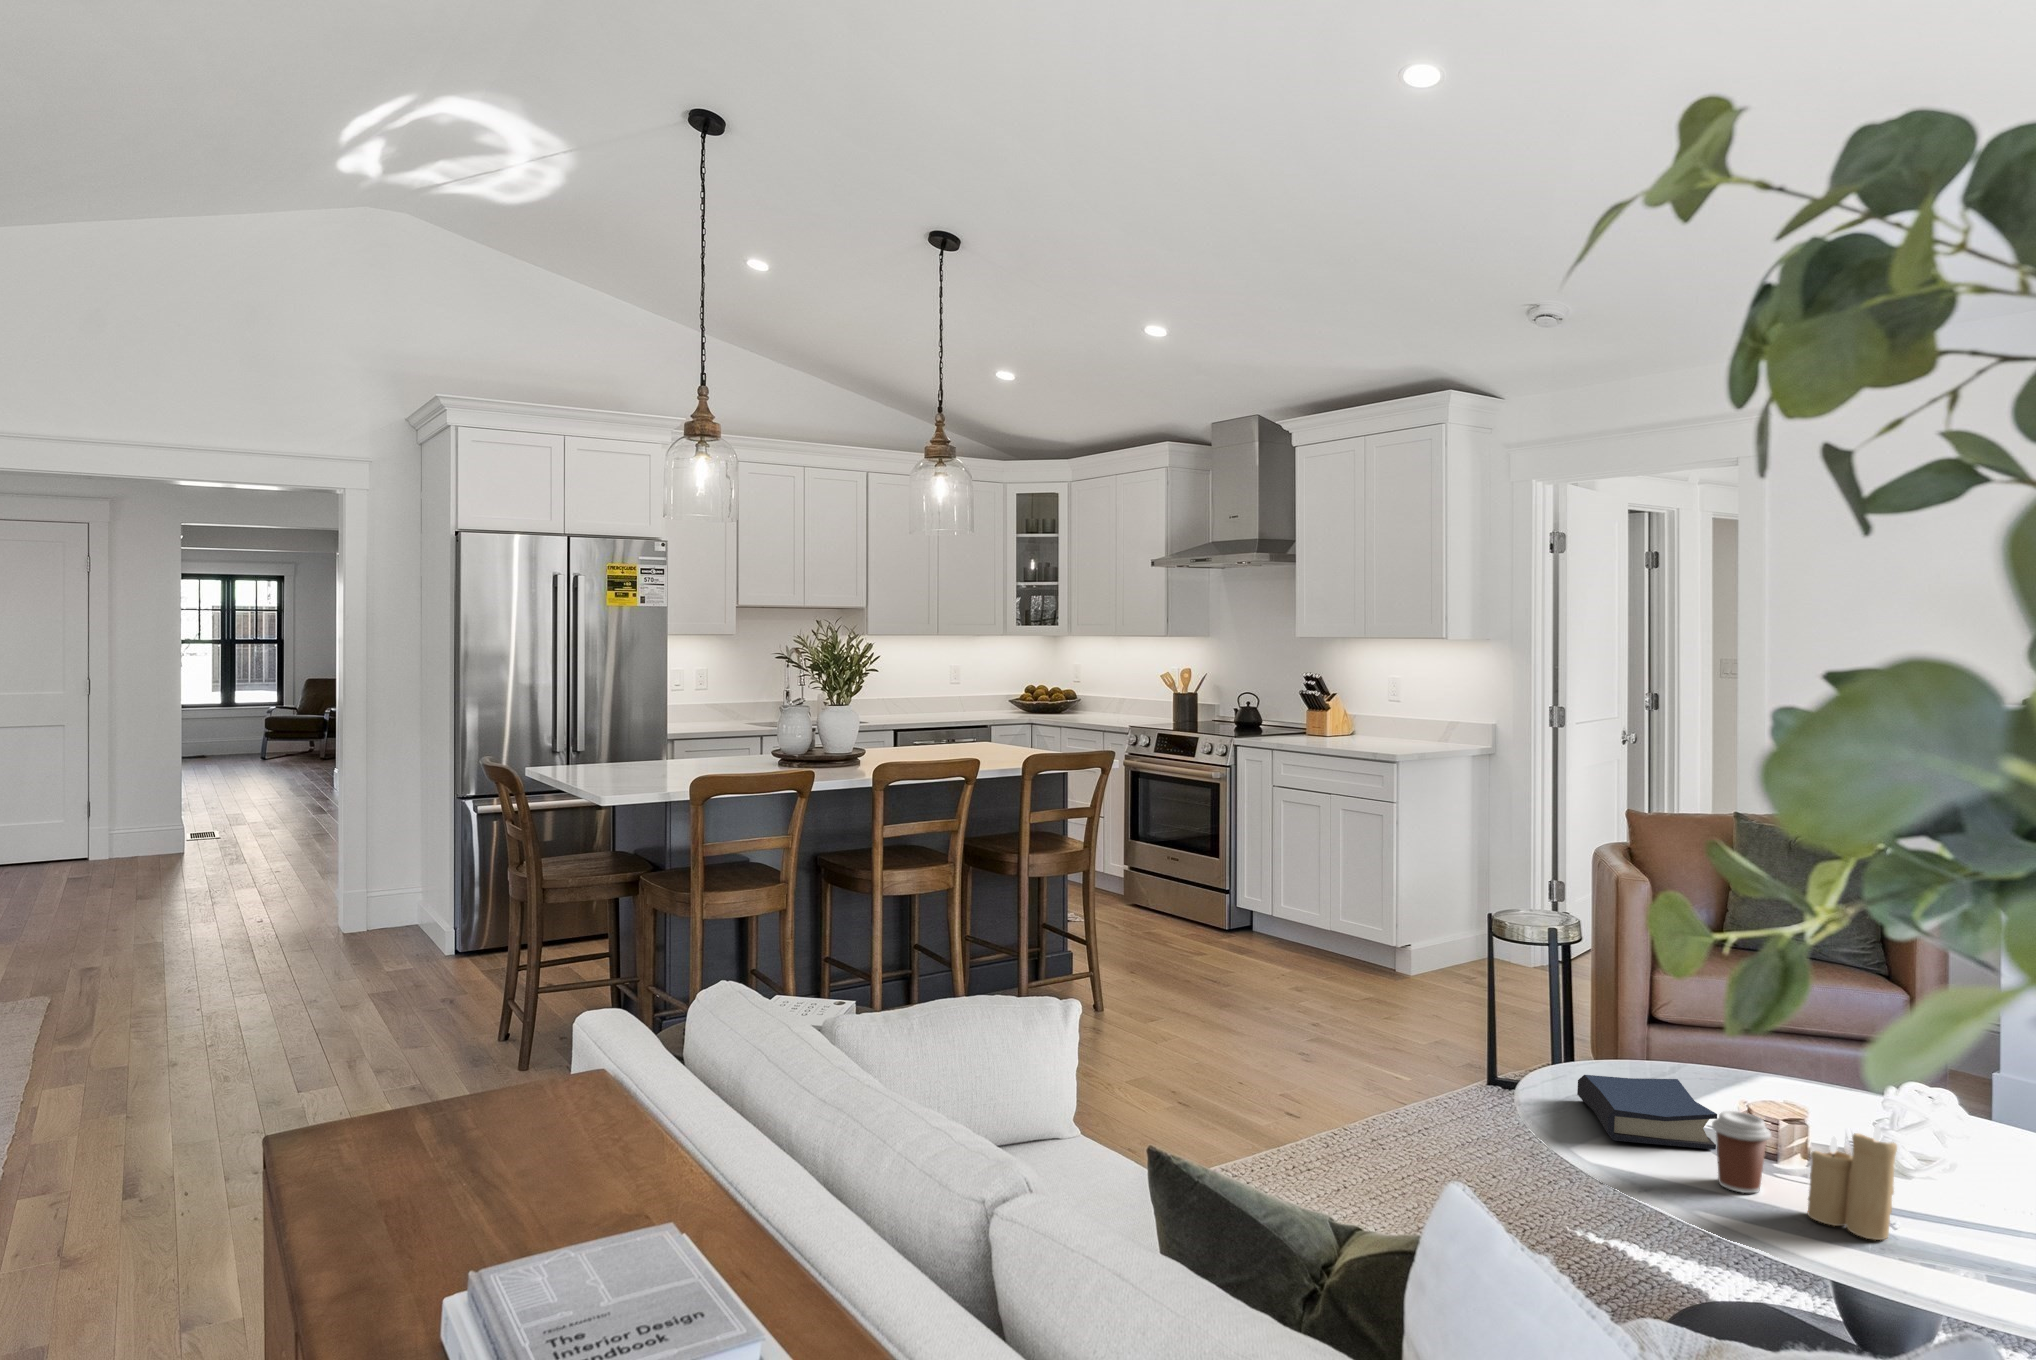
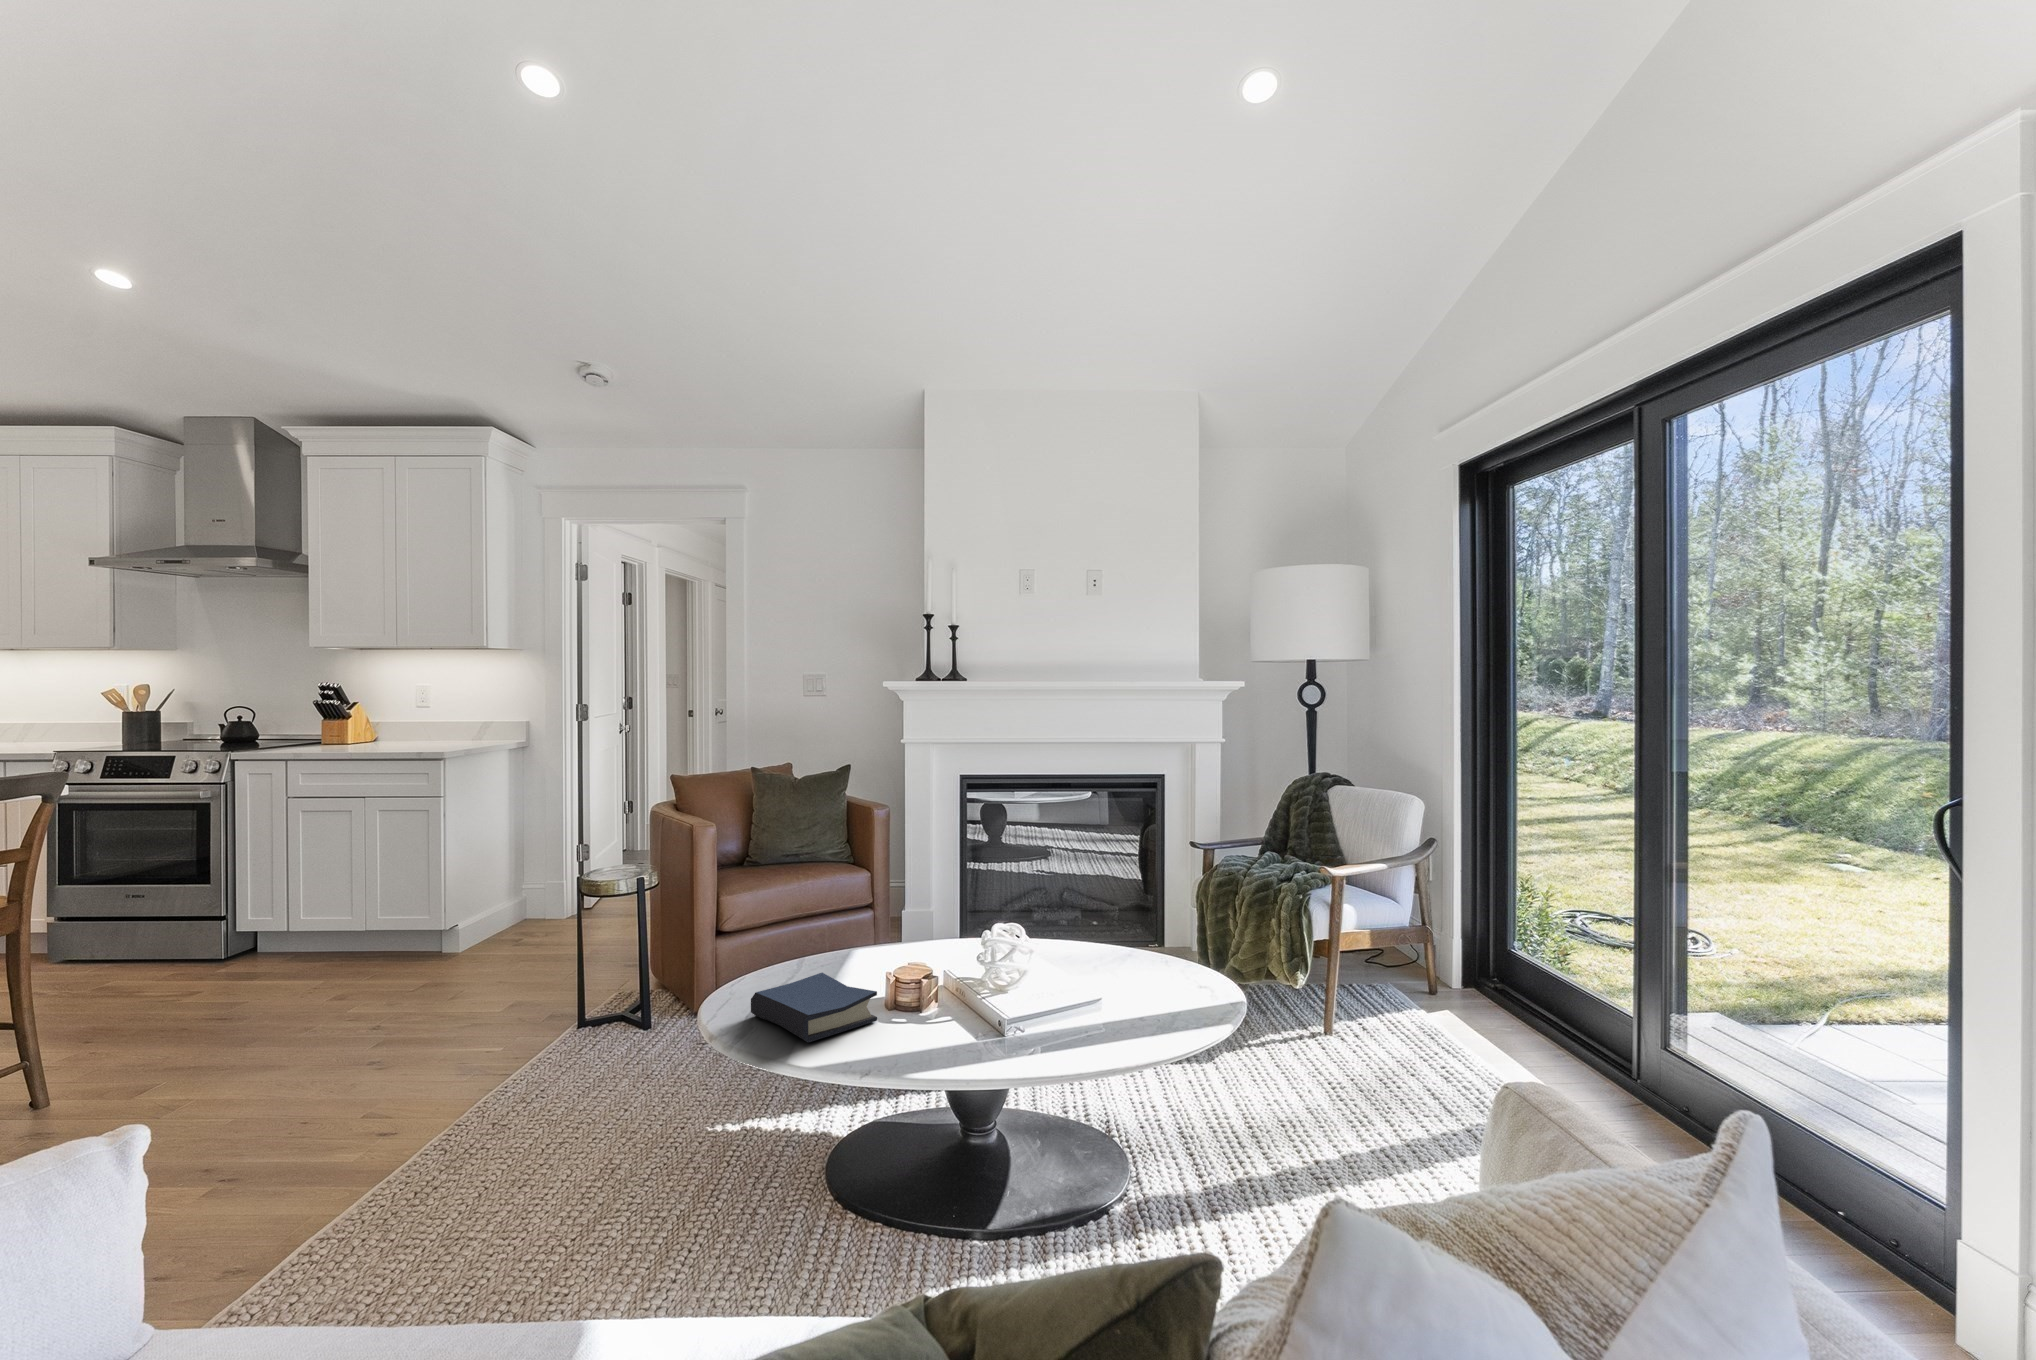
coffee cup: present [1712,1111,1771,1193] -> none [894,983,936,1050]
candle: present [1808,1124,1897,1240] -> none [970,962,1027,1051]

